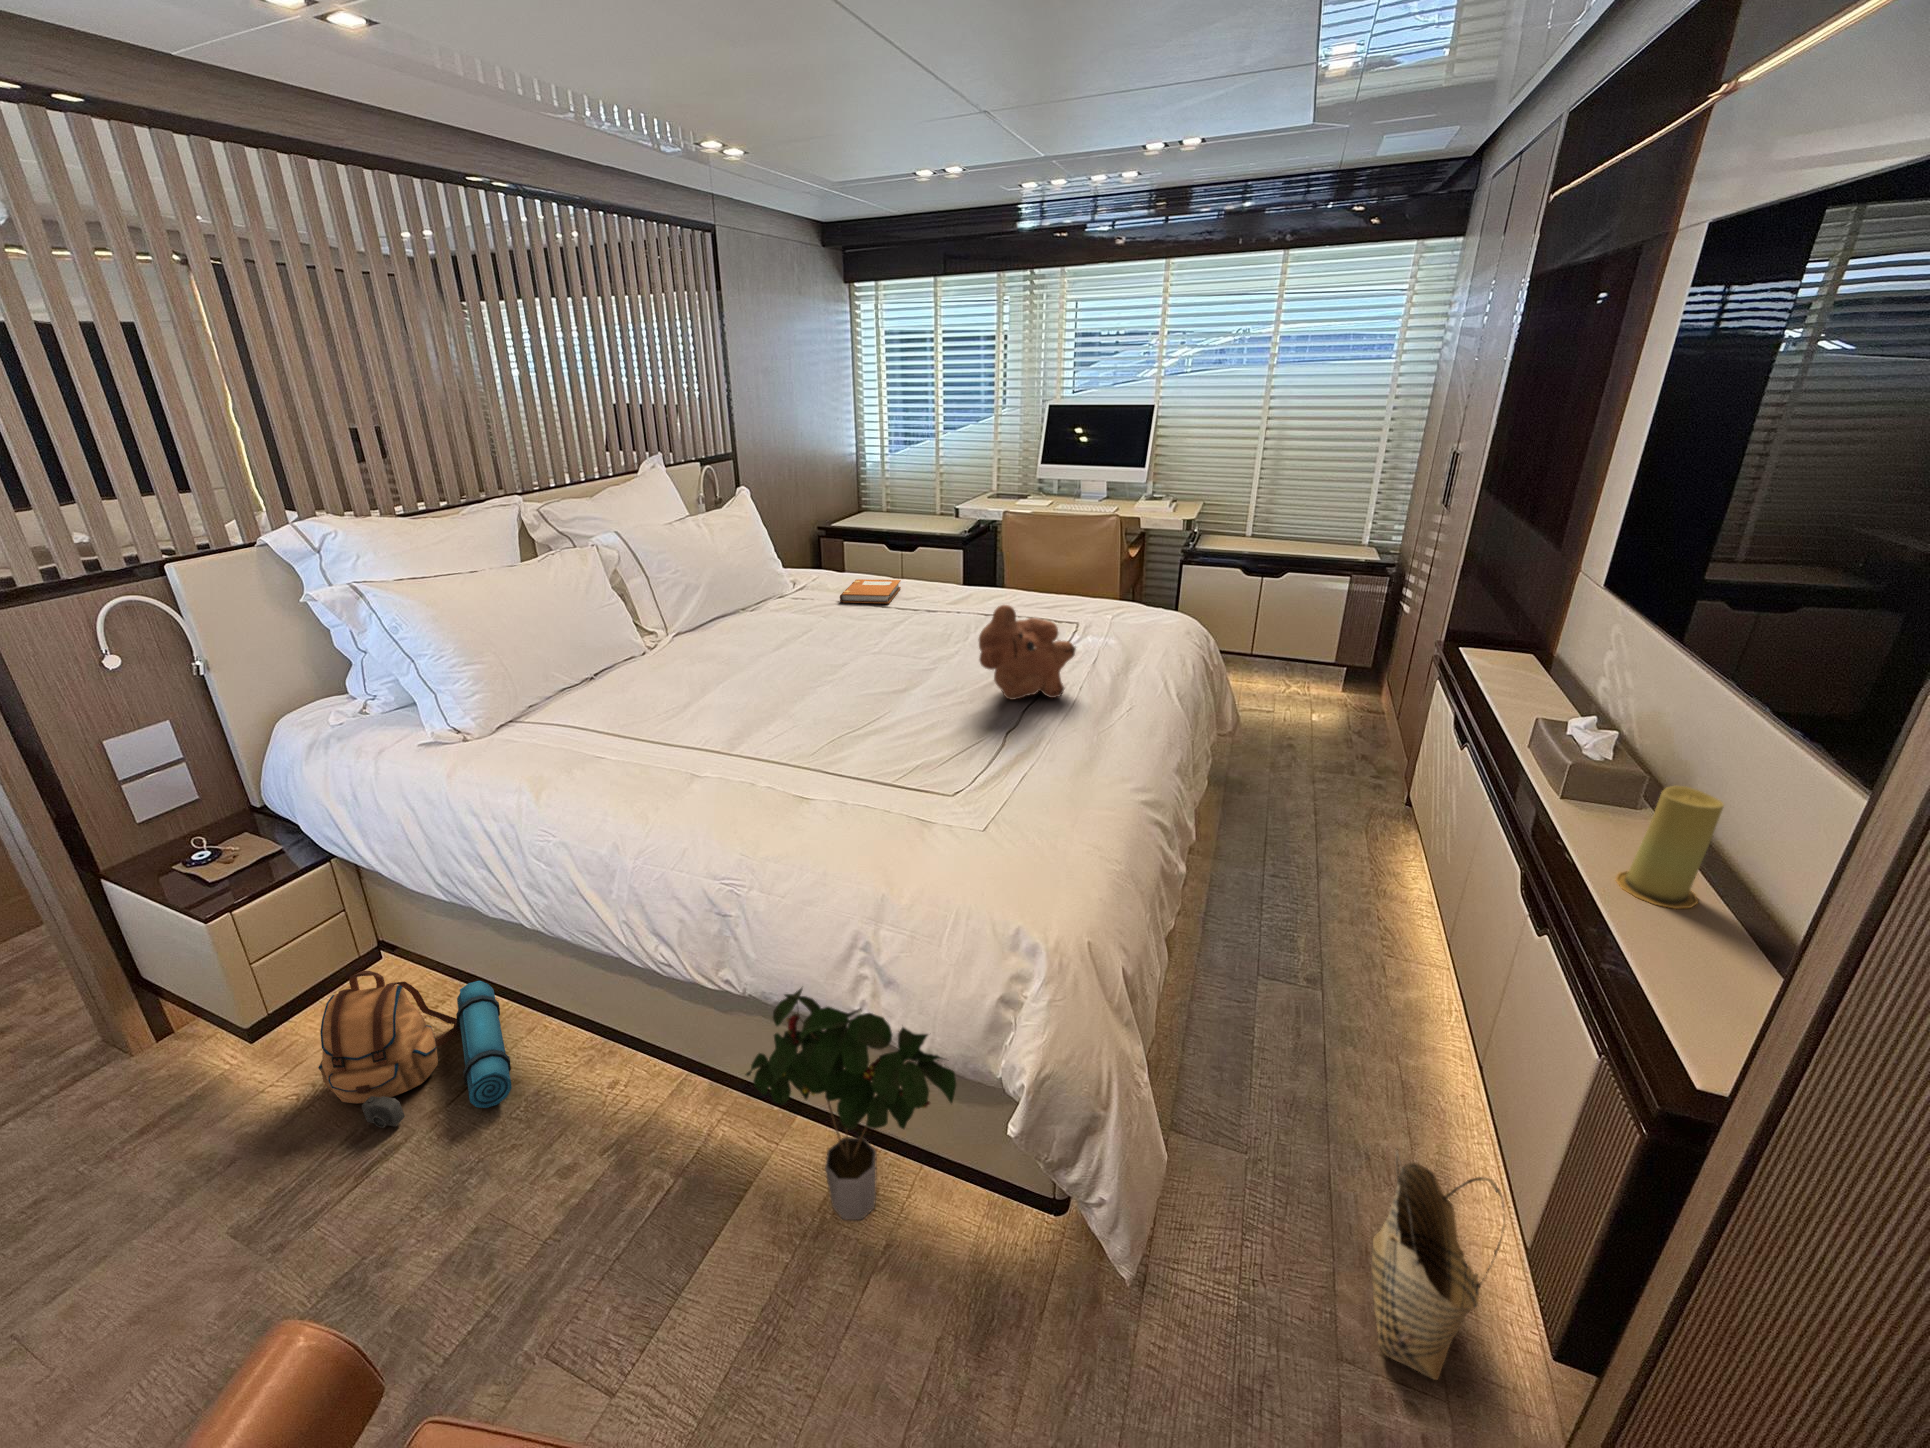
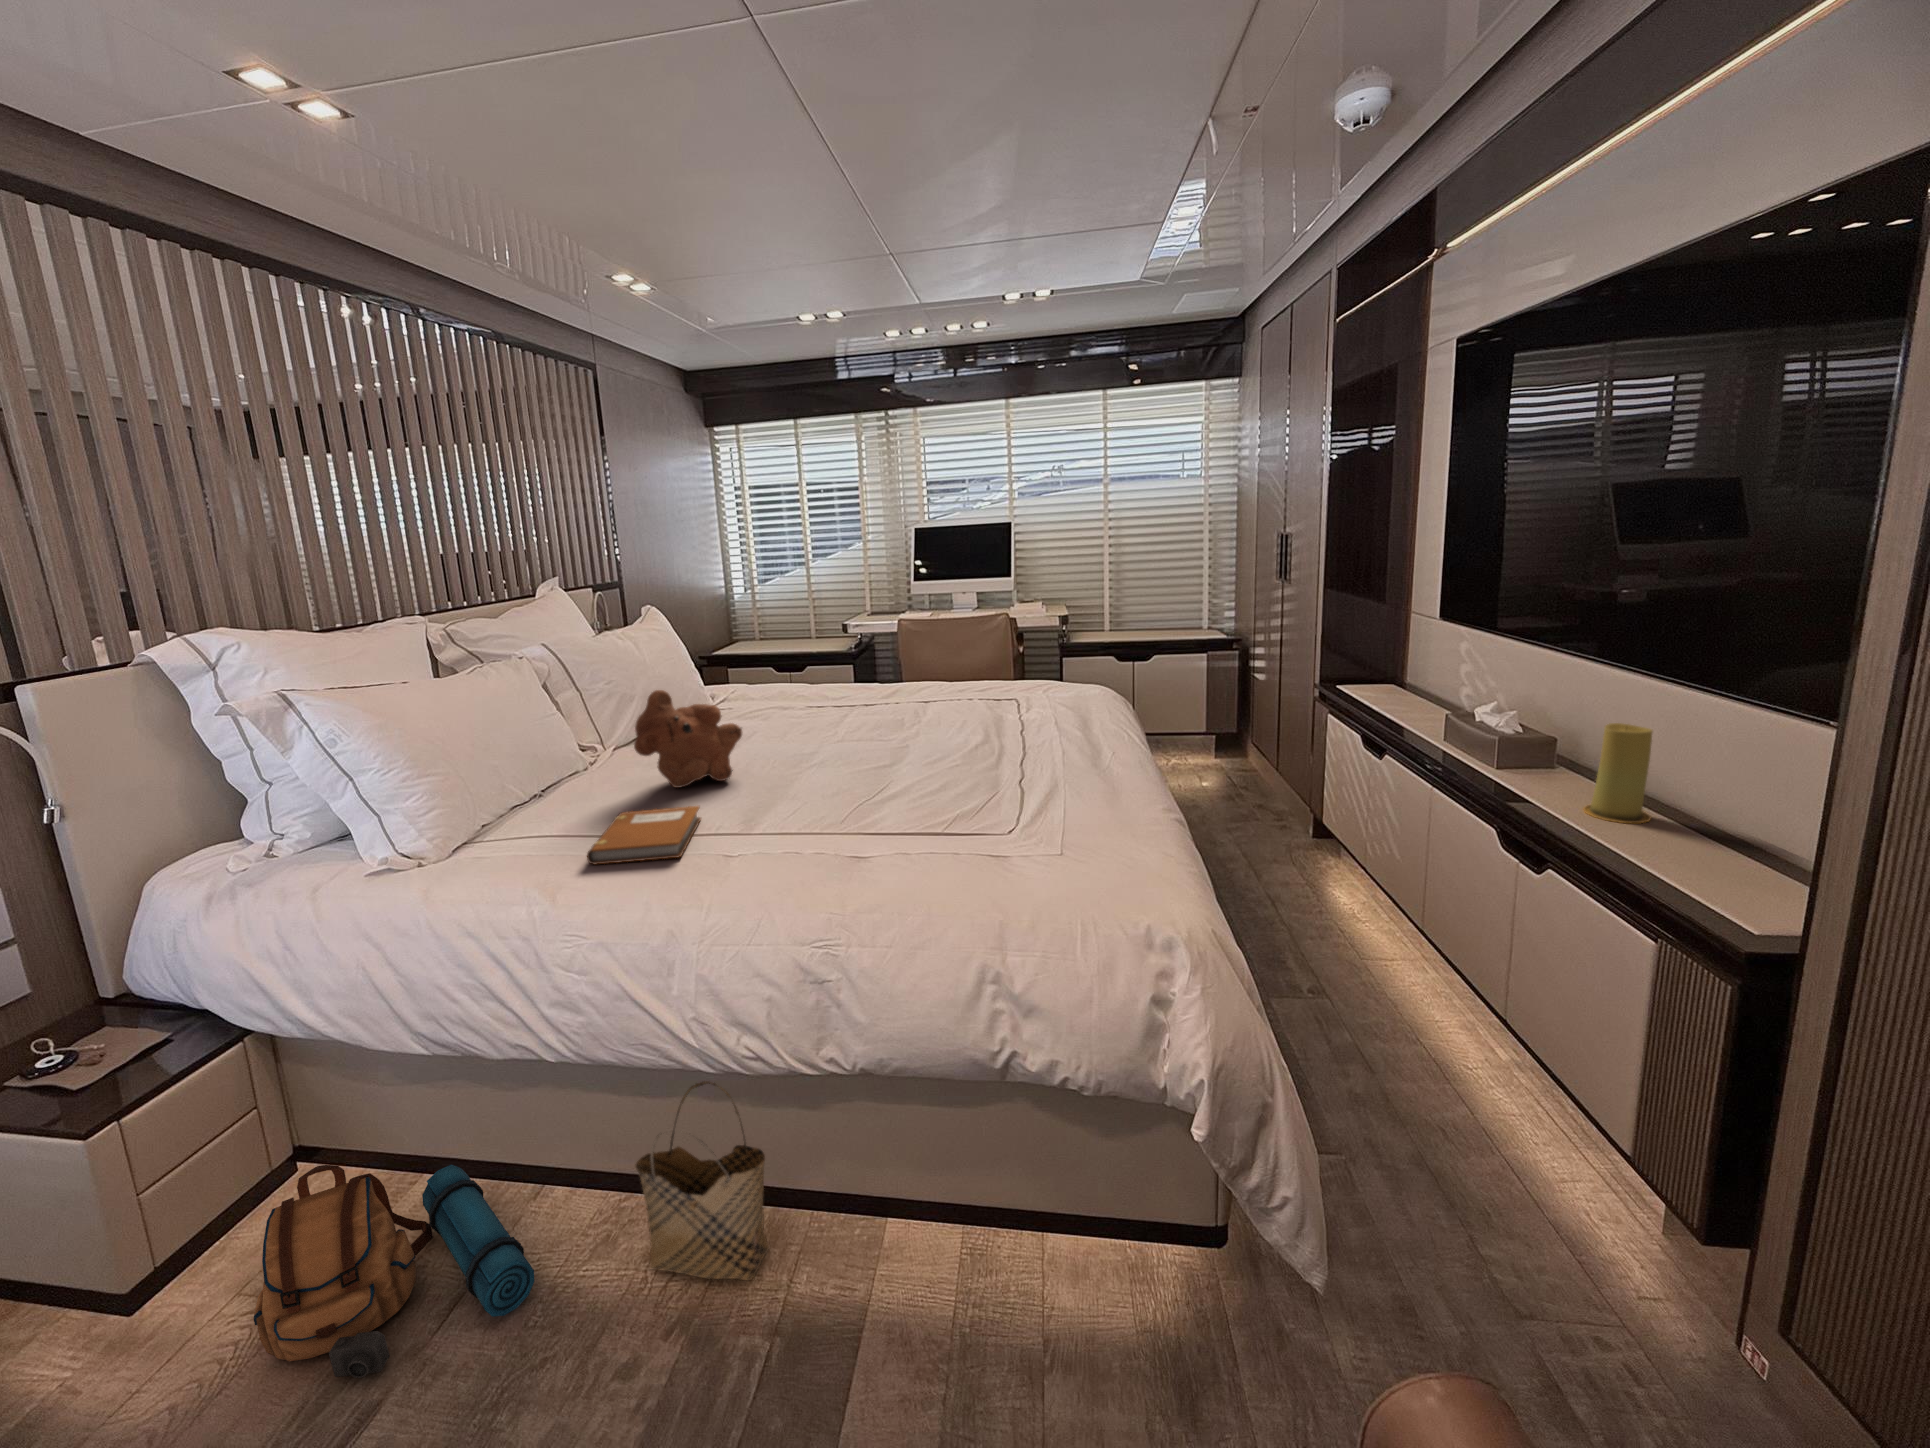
notebook: present [840,579,901,603] -> present [587,806,701,864]
teddy bear: present [979,605,1076,700] -> present [634,690,742,788]
potted plant: present [746,988,956,1220] -> none [860,1043,1118,1321]
woven basket: present [1371,1149,1505,1380] -> present [635,1081,769,1280]

